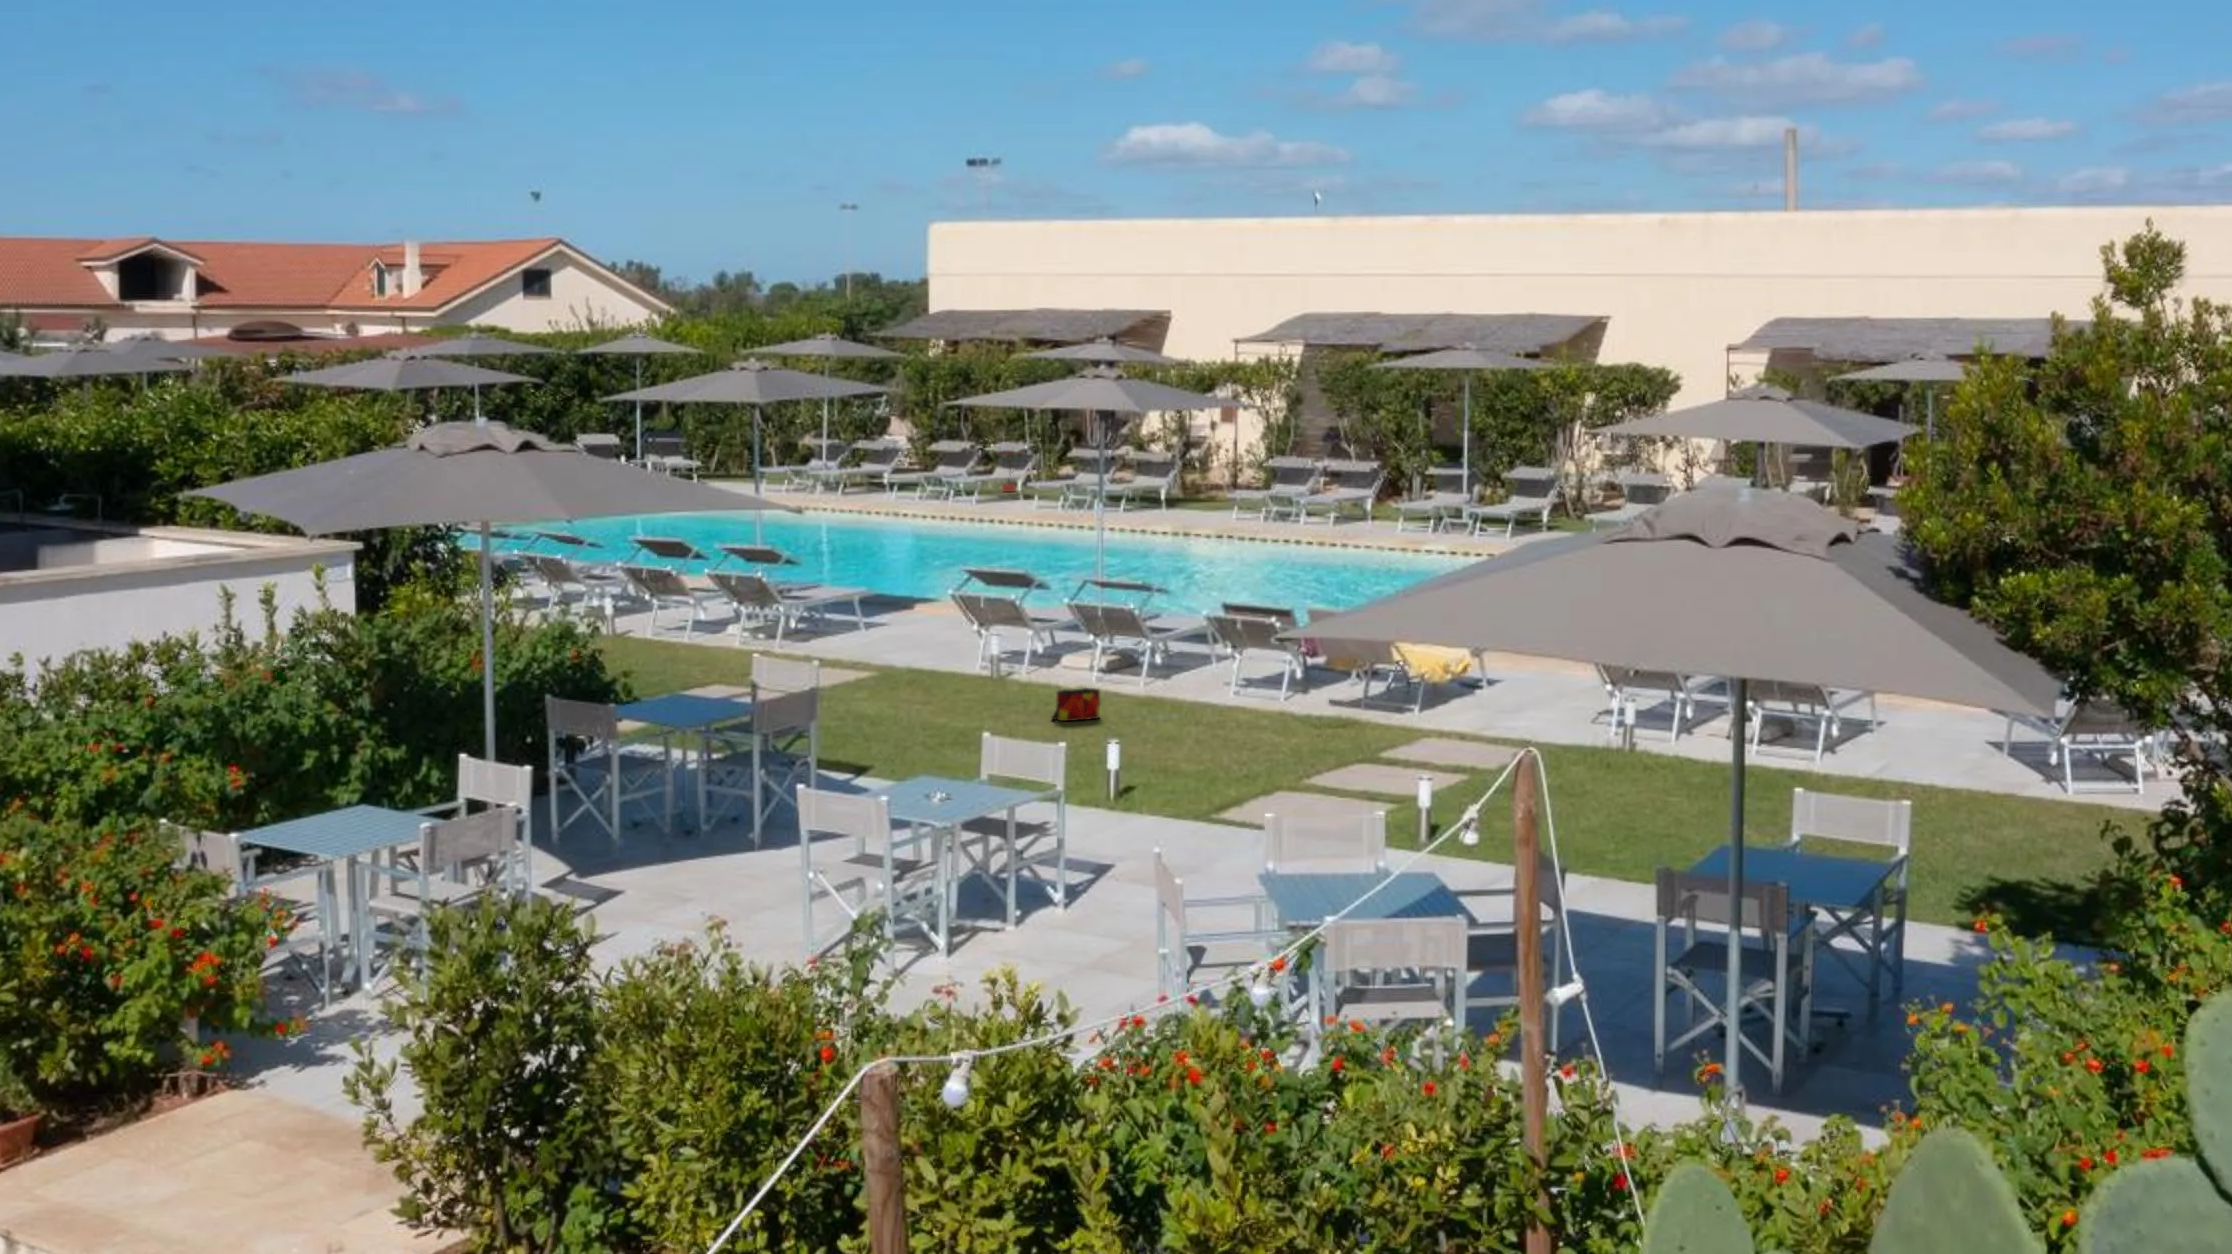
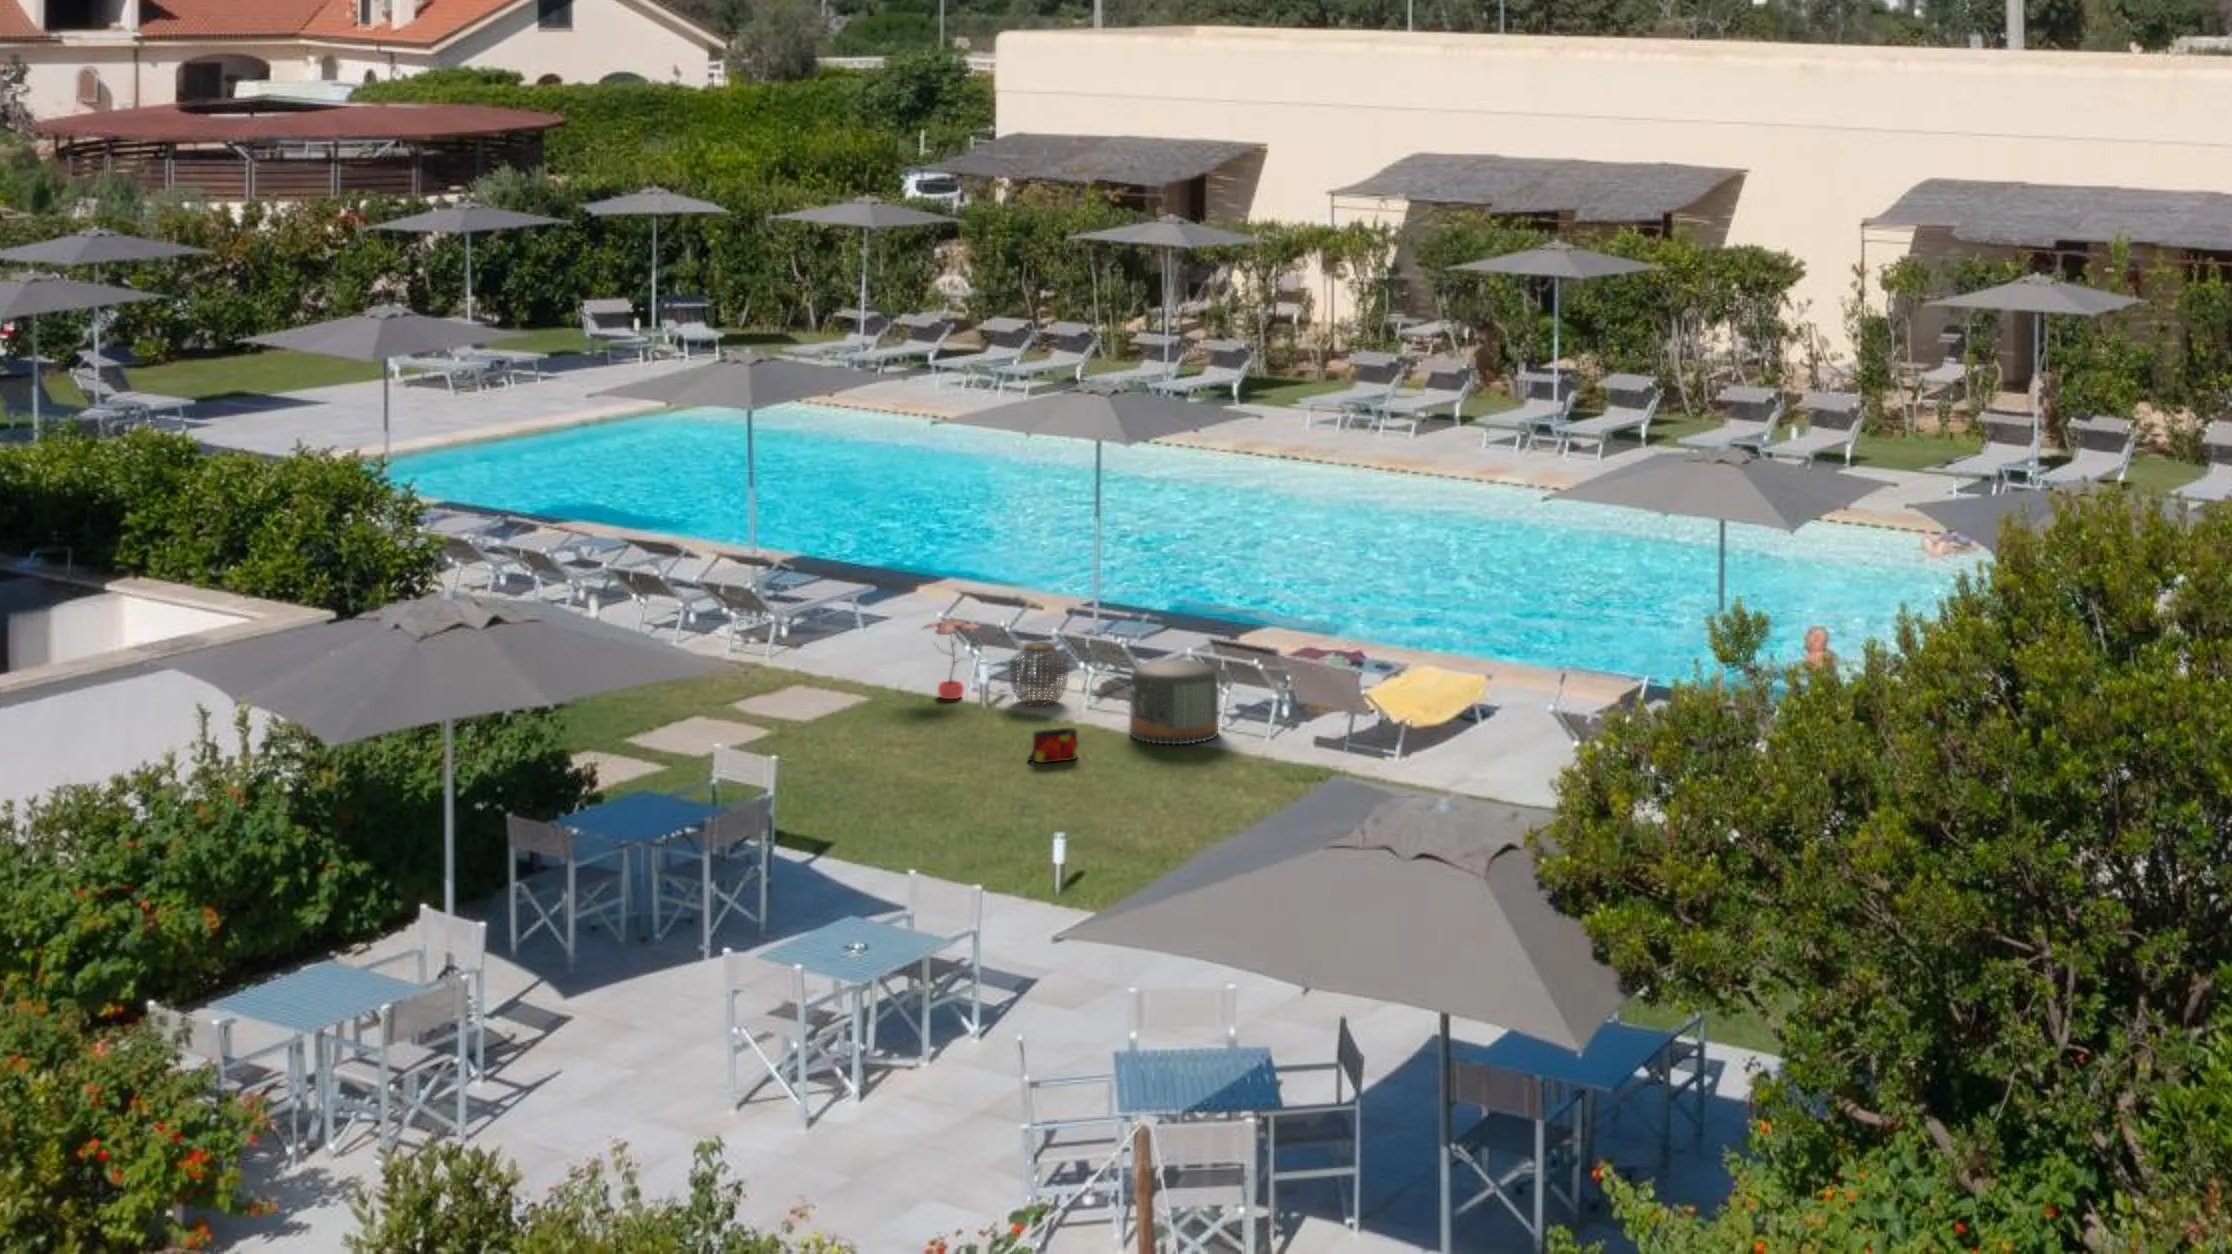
potted plant: present [1001,451,1021,492] -> present [924,620,979,699]
woven basket: none [1021,624,1077,686] -> present [1010,642,1068,707]
pouf: none [1145,629,1234,708] -> present [1129,659,1219,745]

